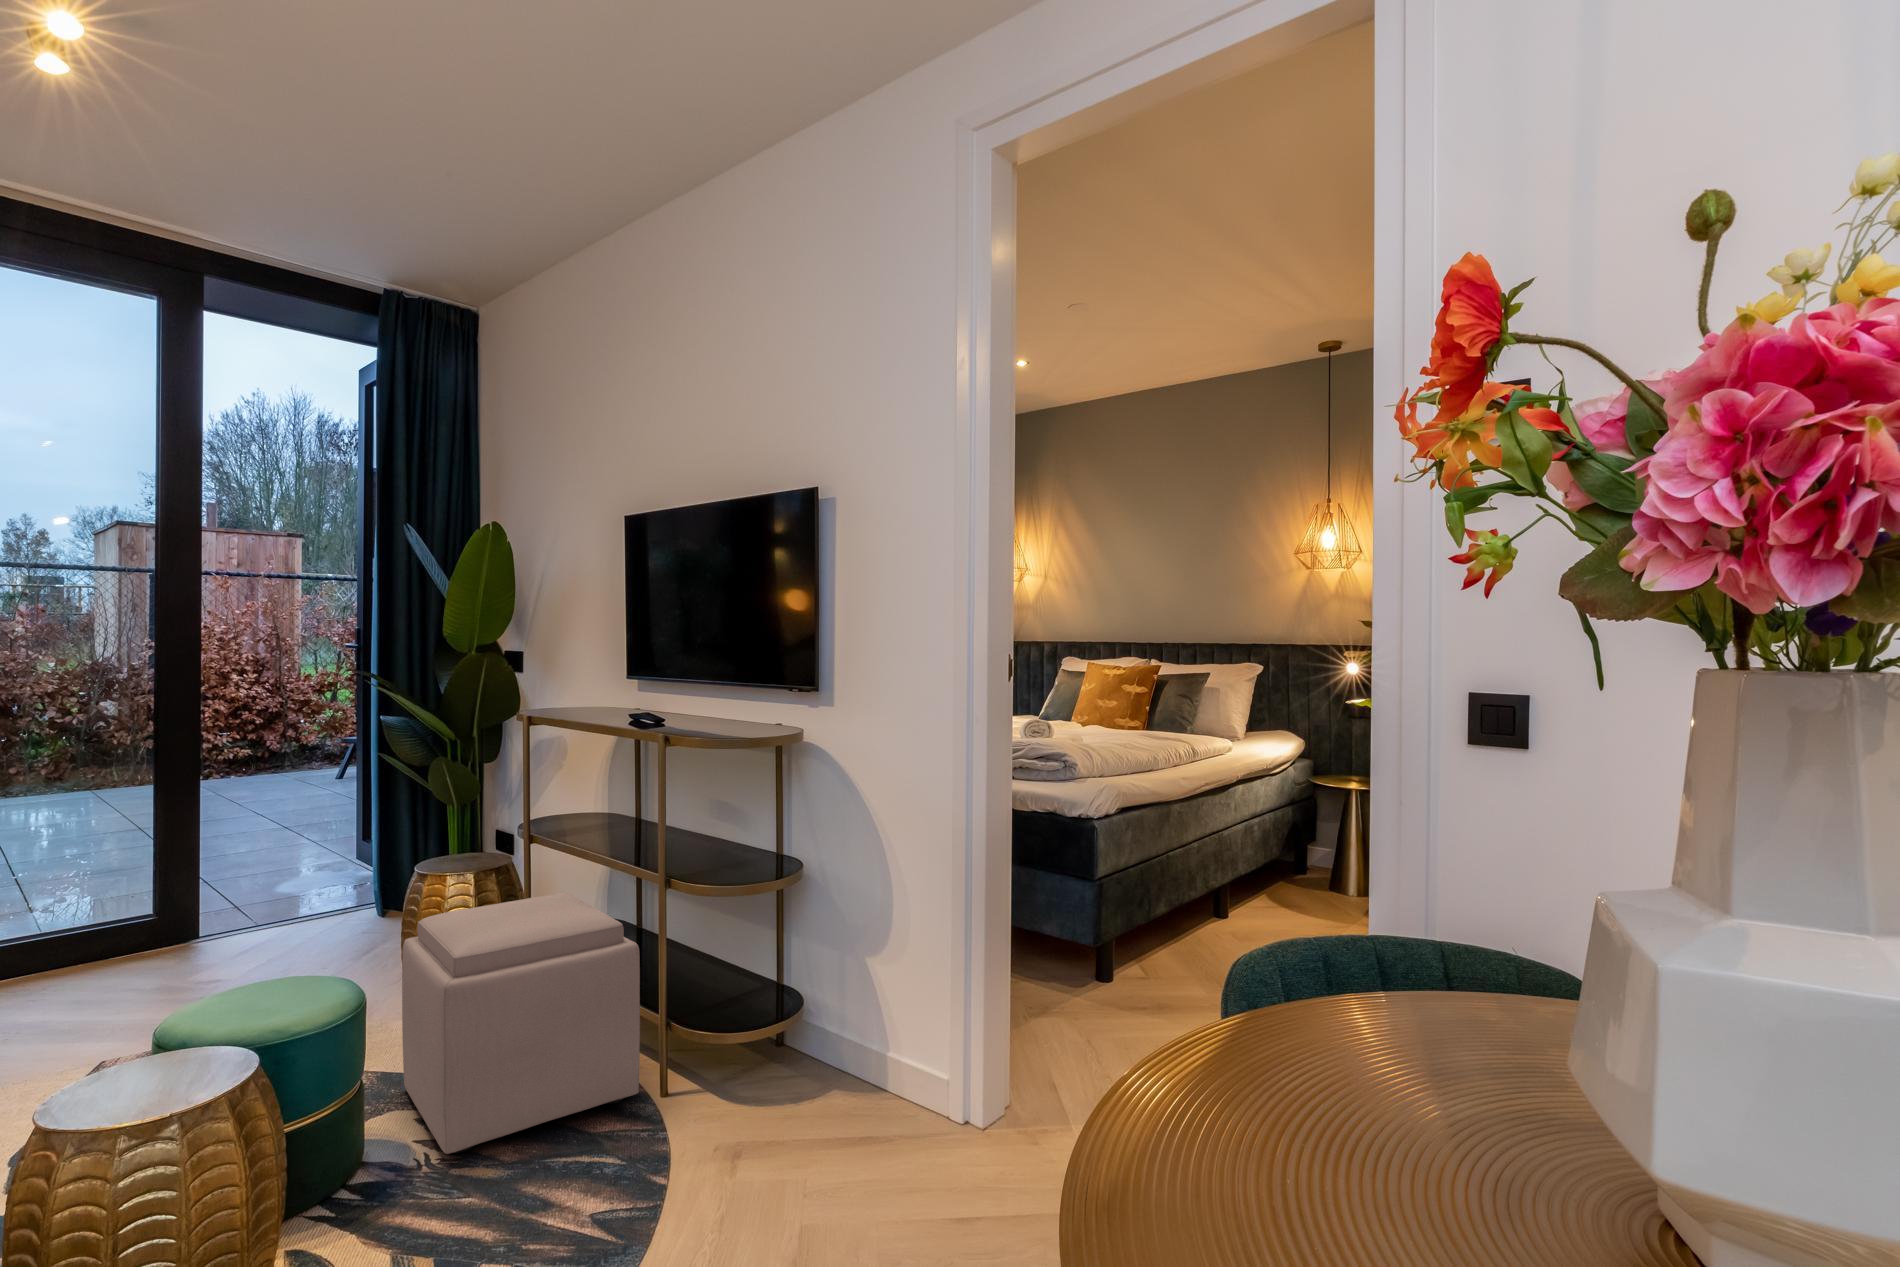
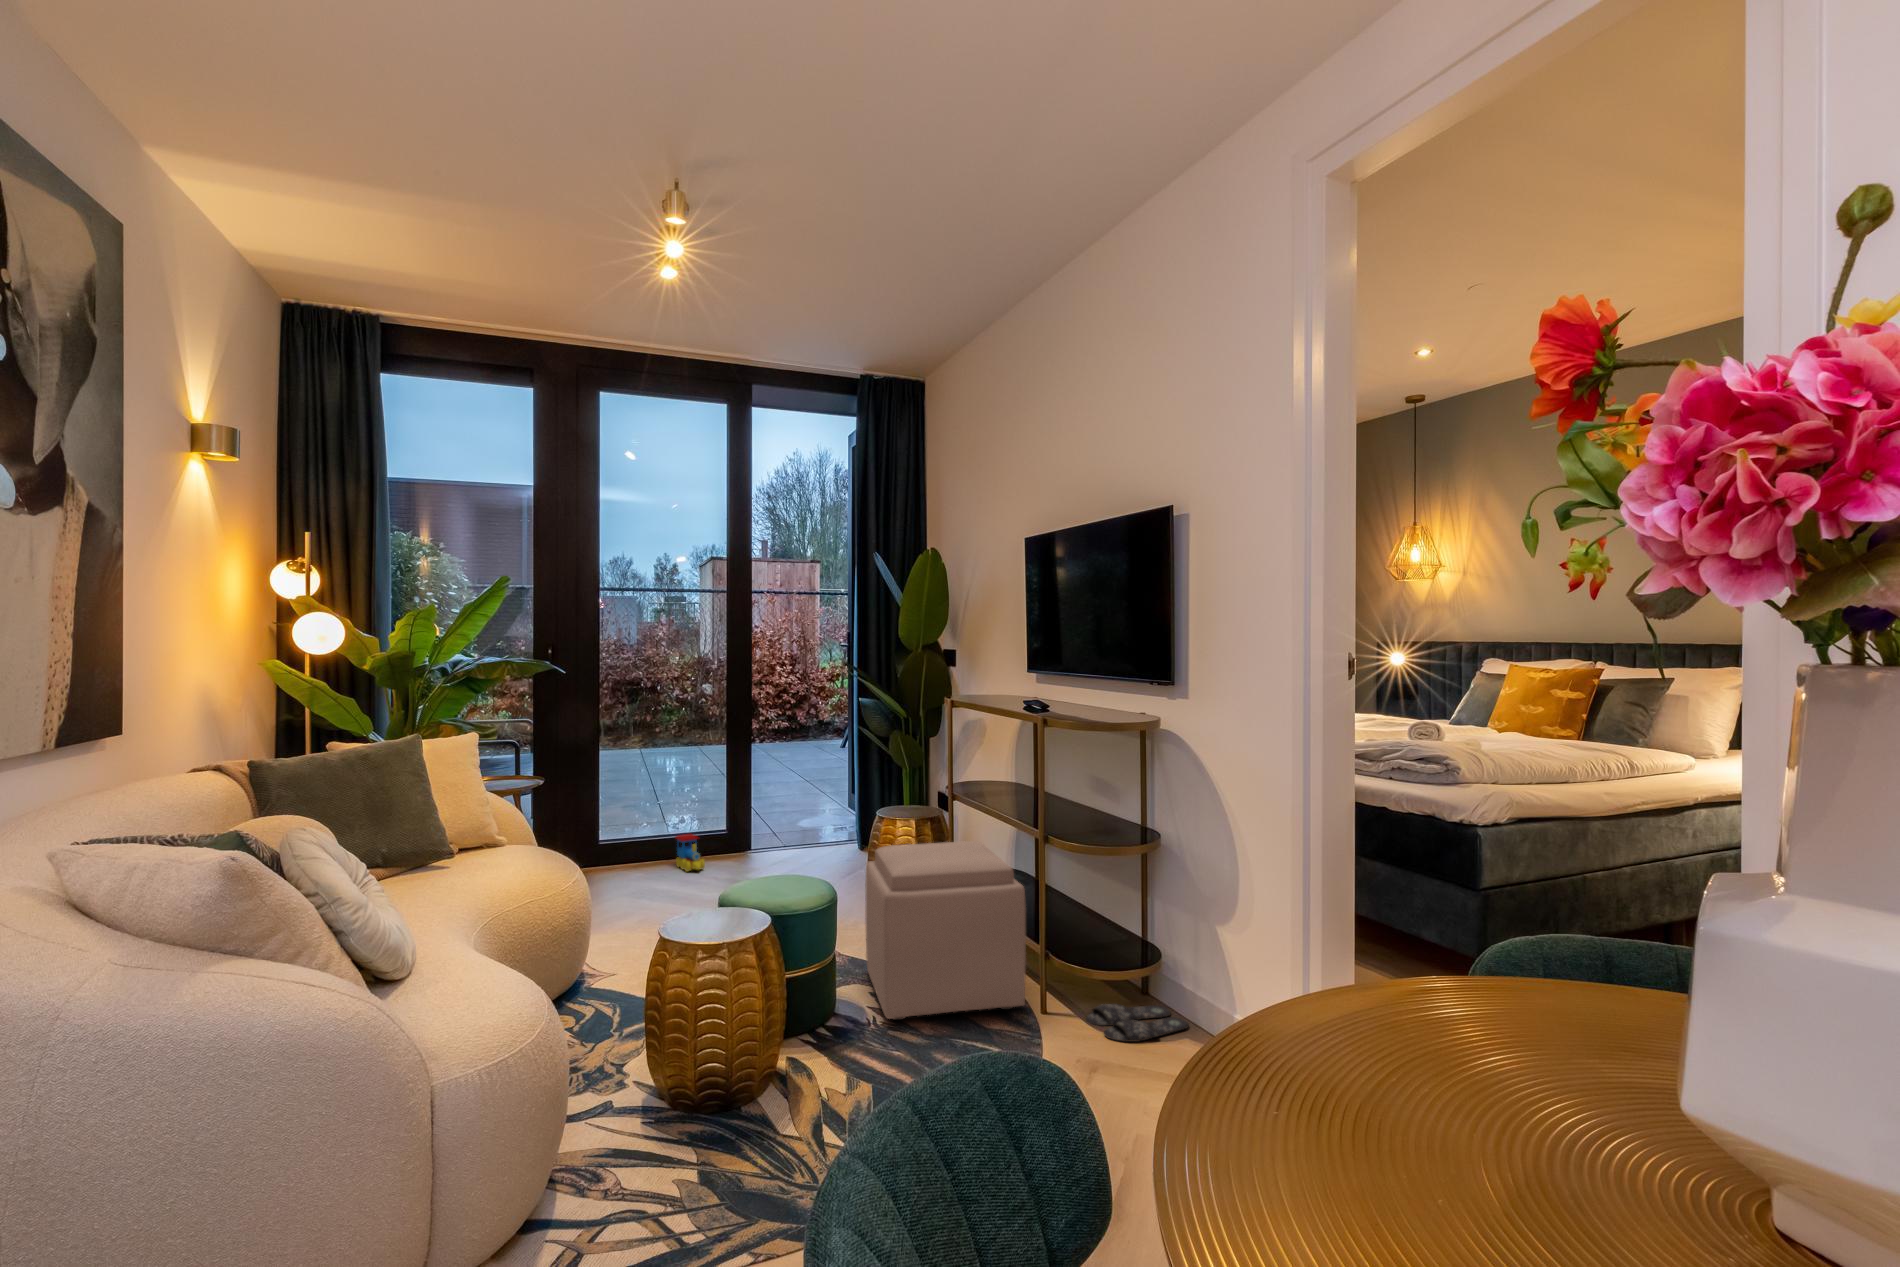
toy train: none [45,928,105,987] -> present [675,834,705,871]
slippers: none [716,1058,836,1113] -> present [1086,1004,1189,1042]

